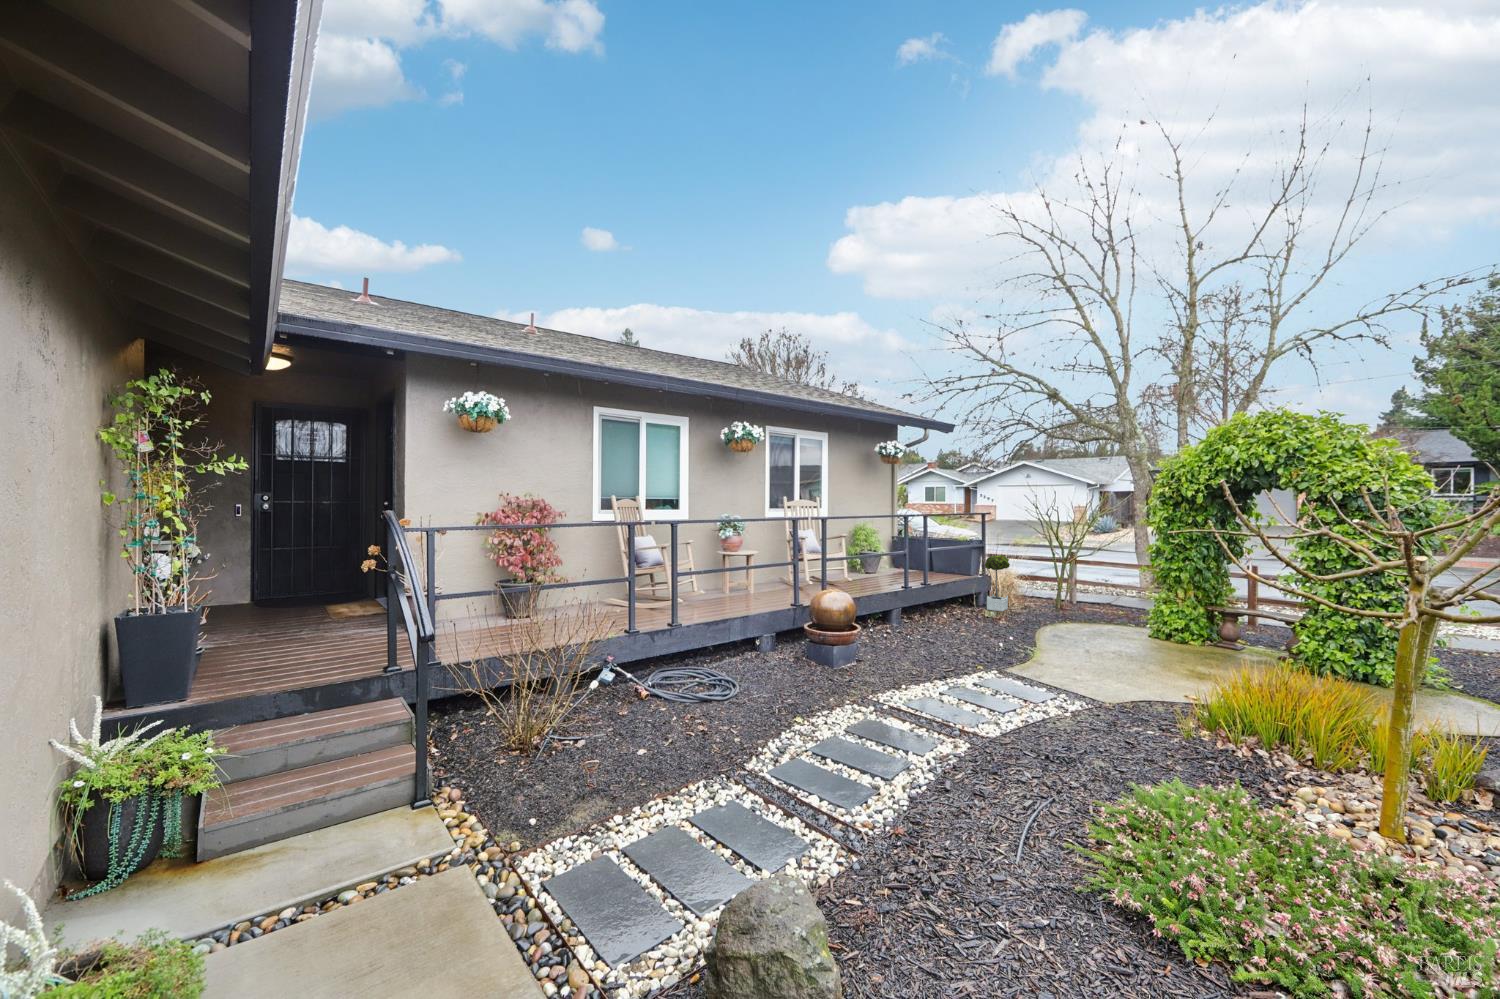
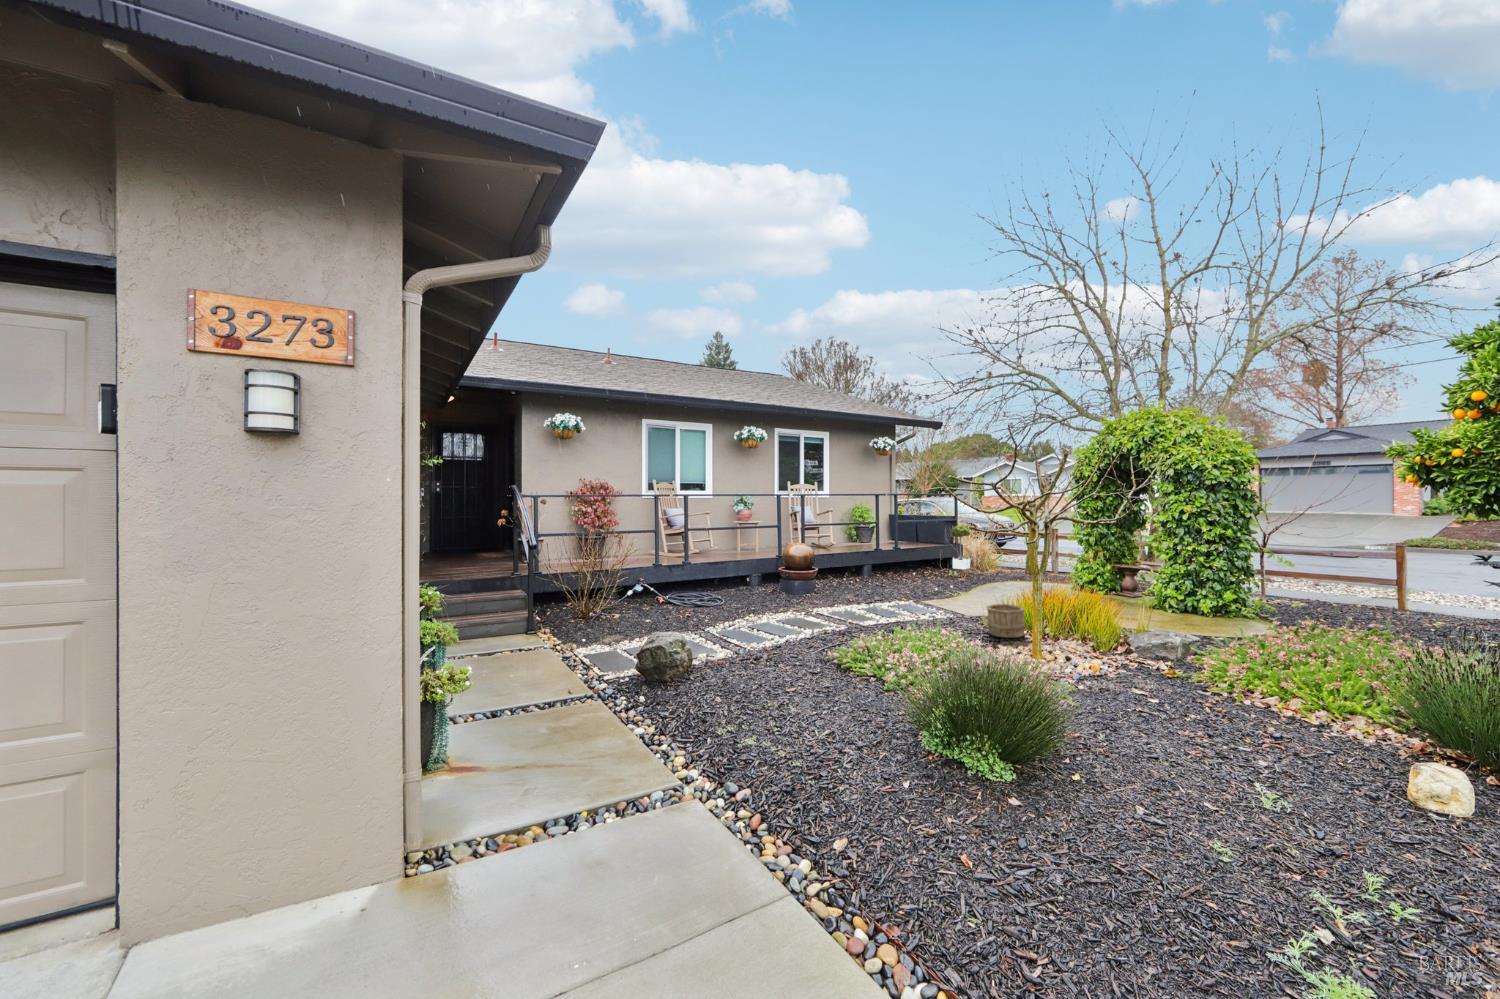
wooden bucket: none [1207,710,1279,773] -> present [986,604,1025,638]

